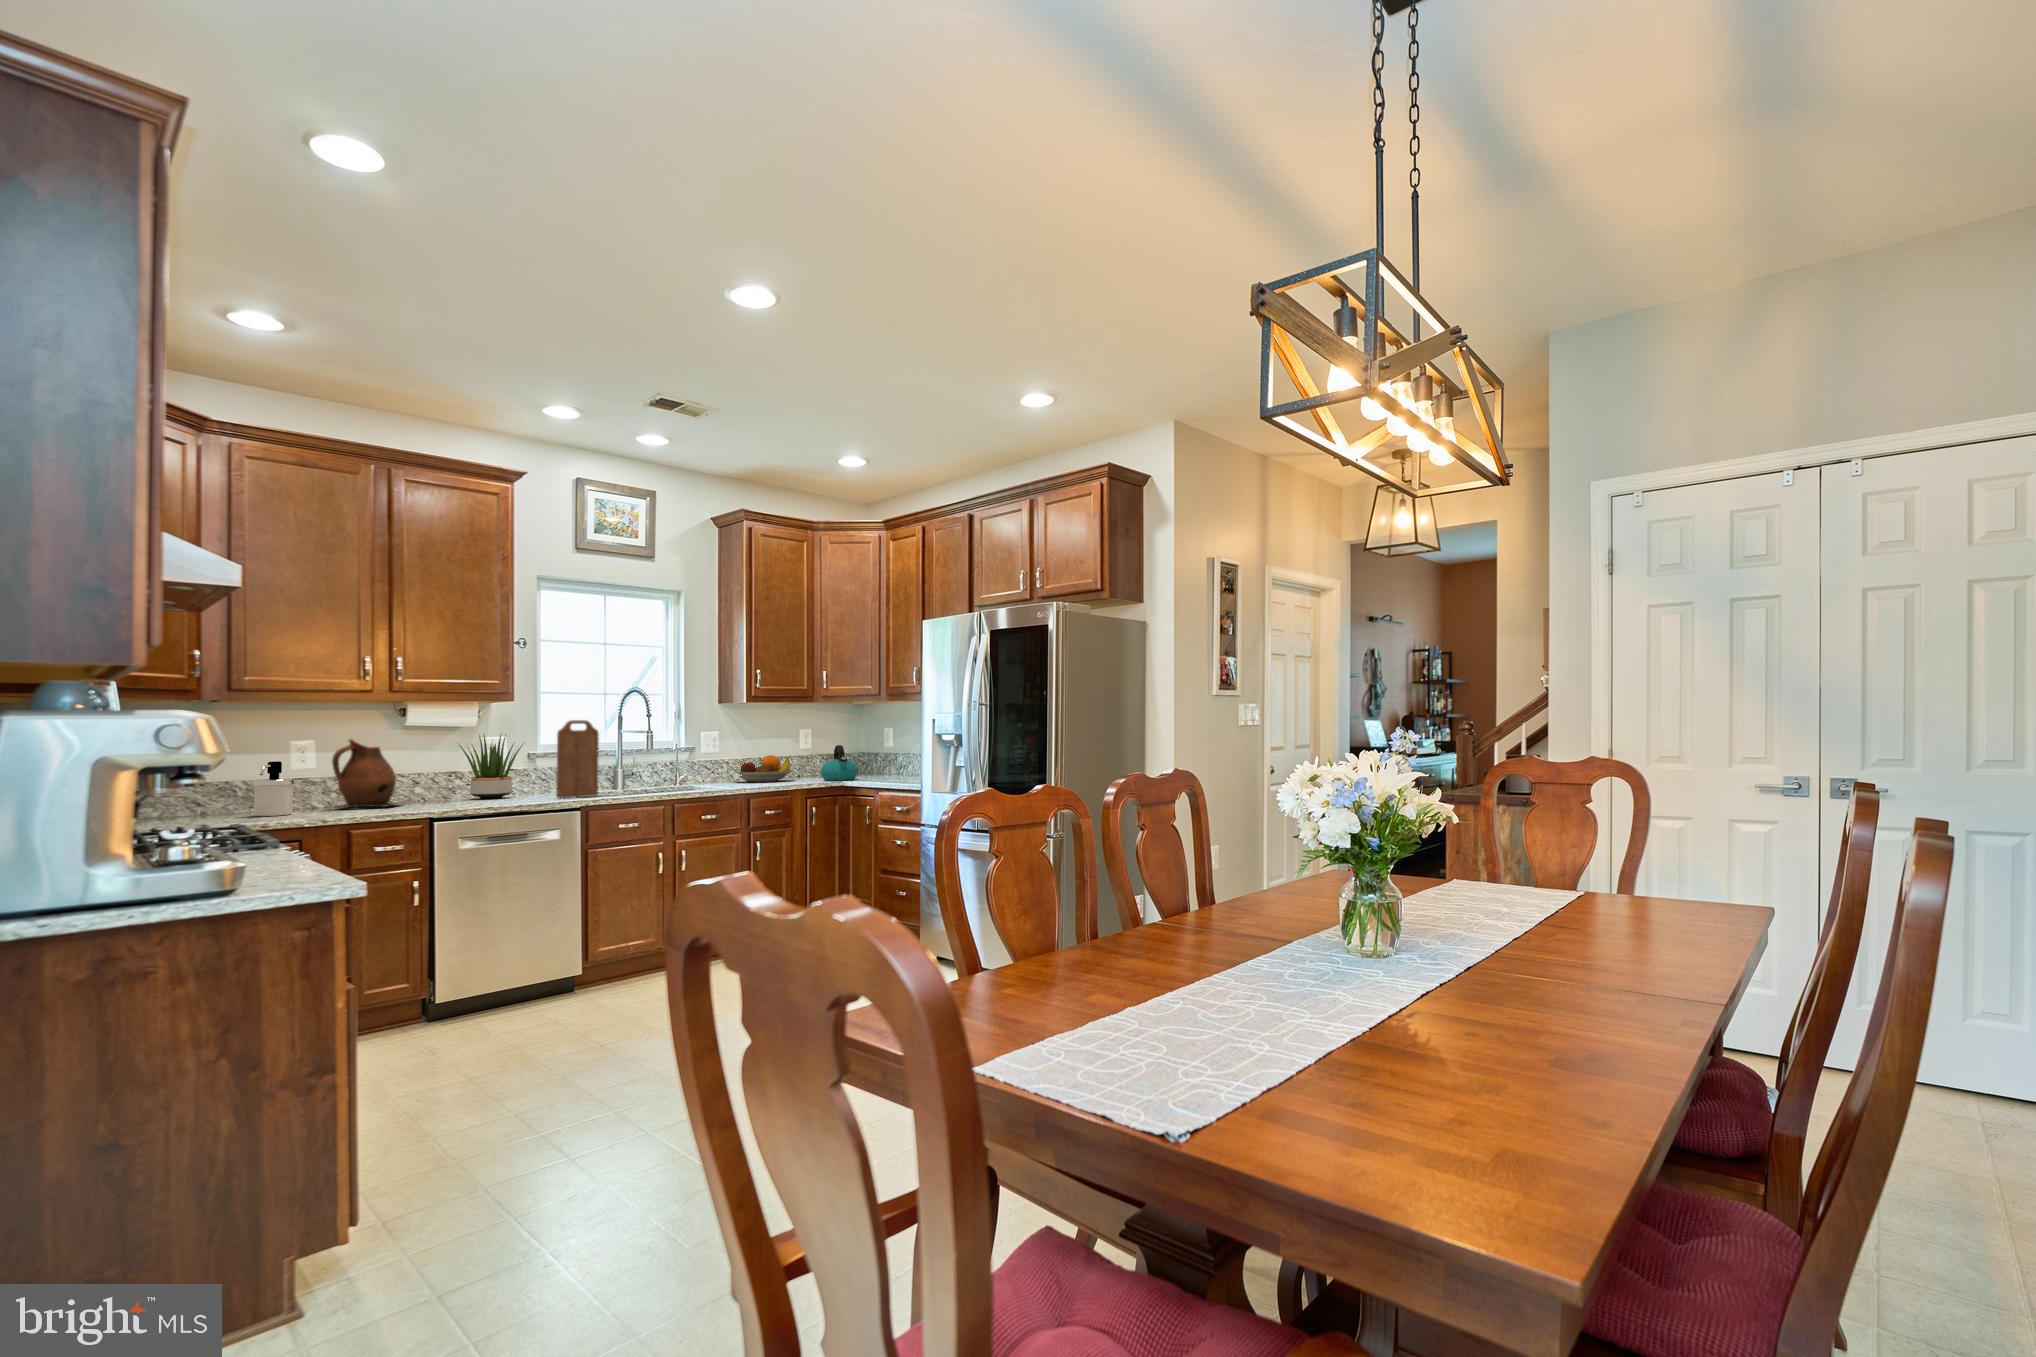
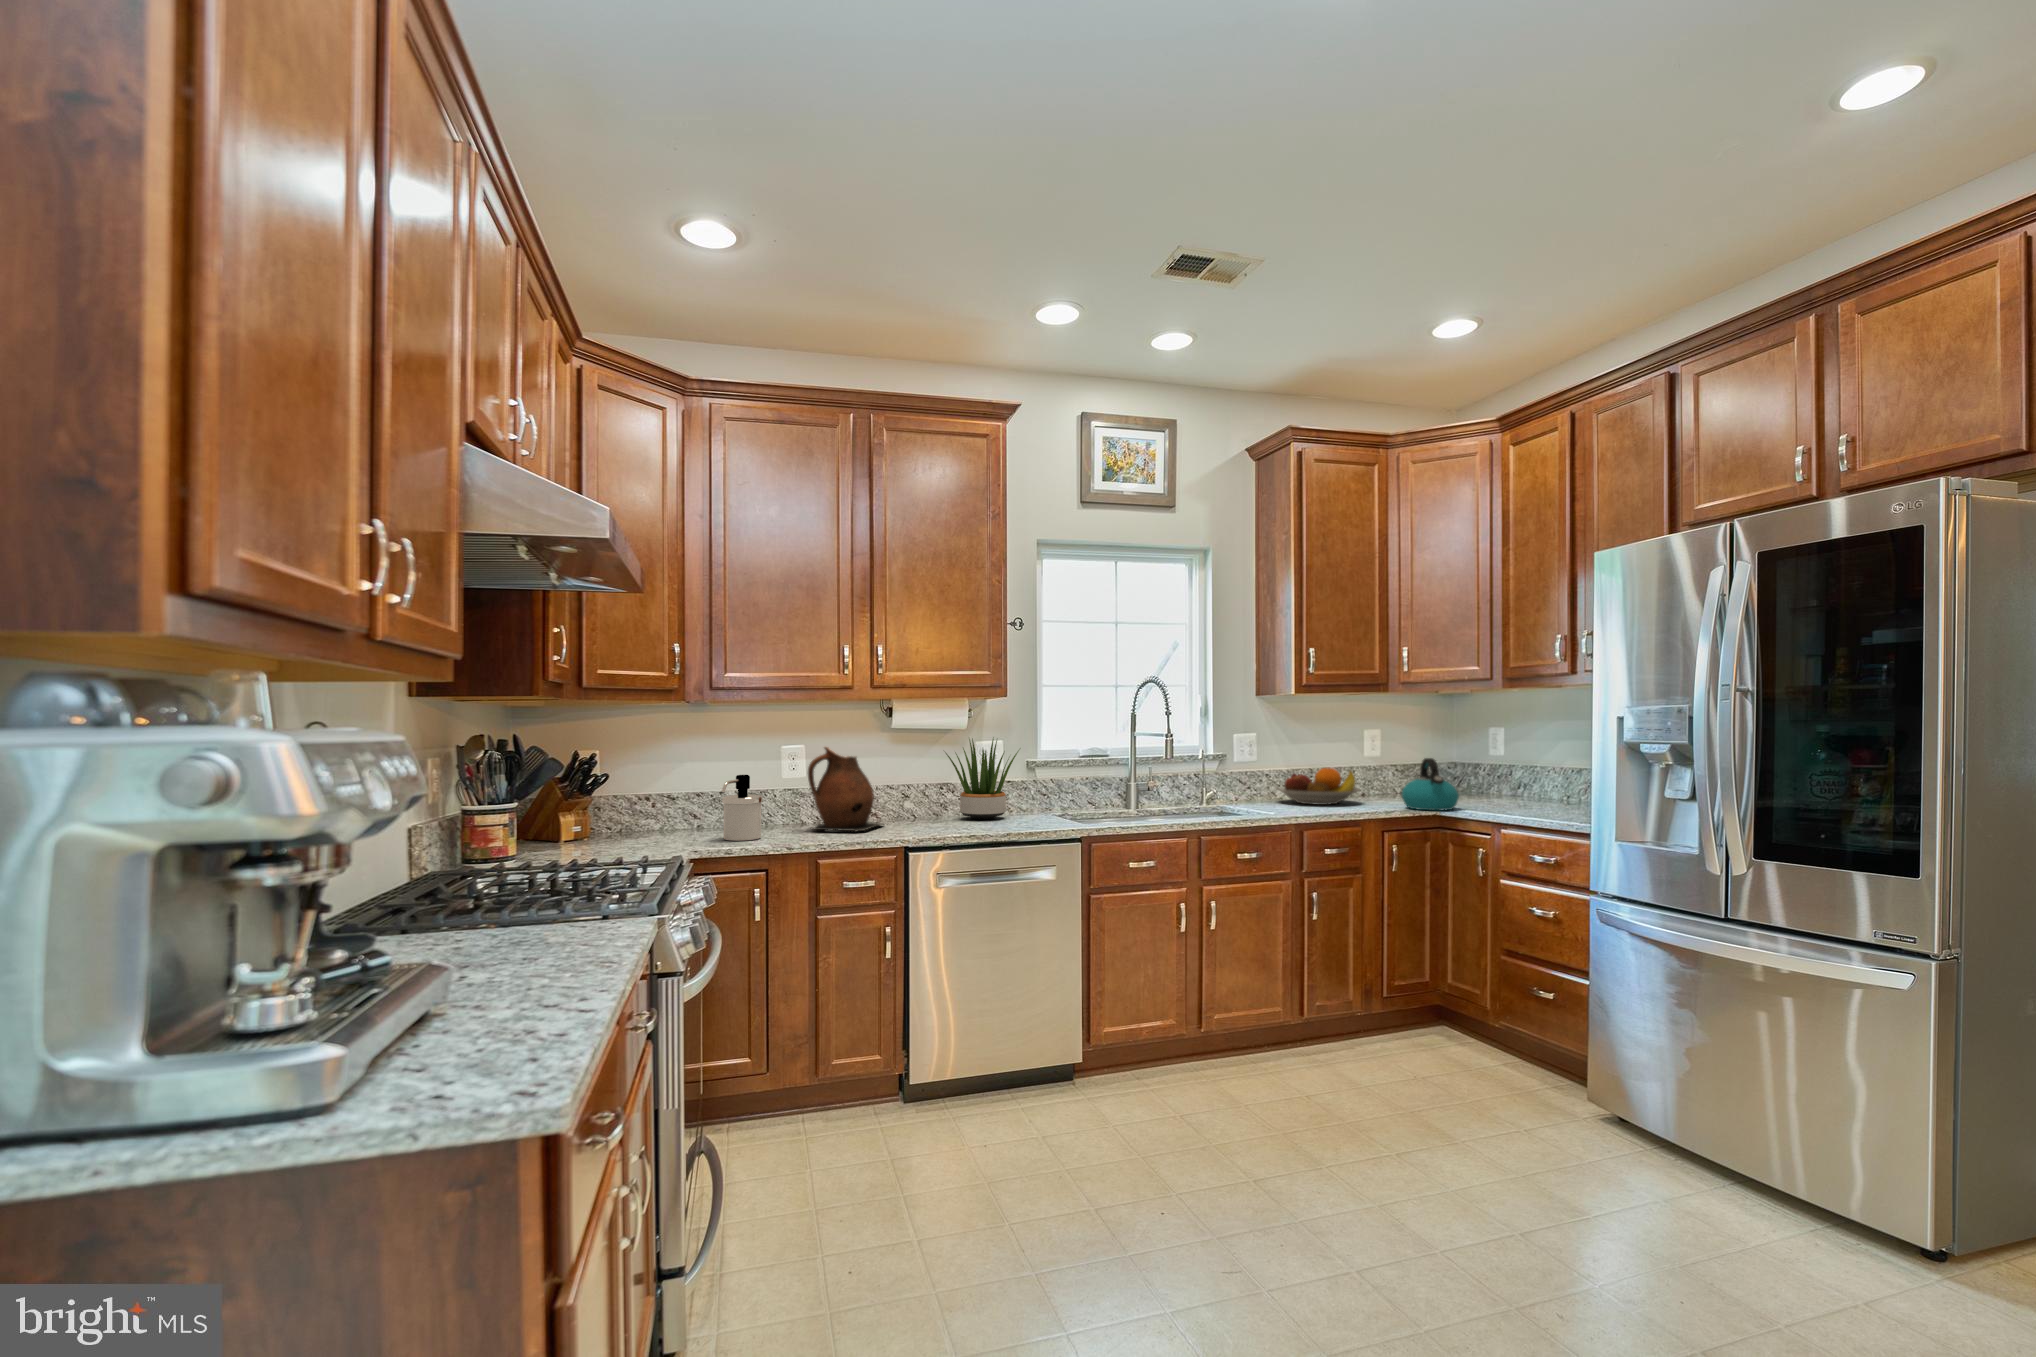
cutting board: present [556,720,599,798] -> none [1051,724,1102,828]

